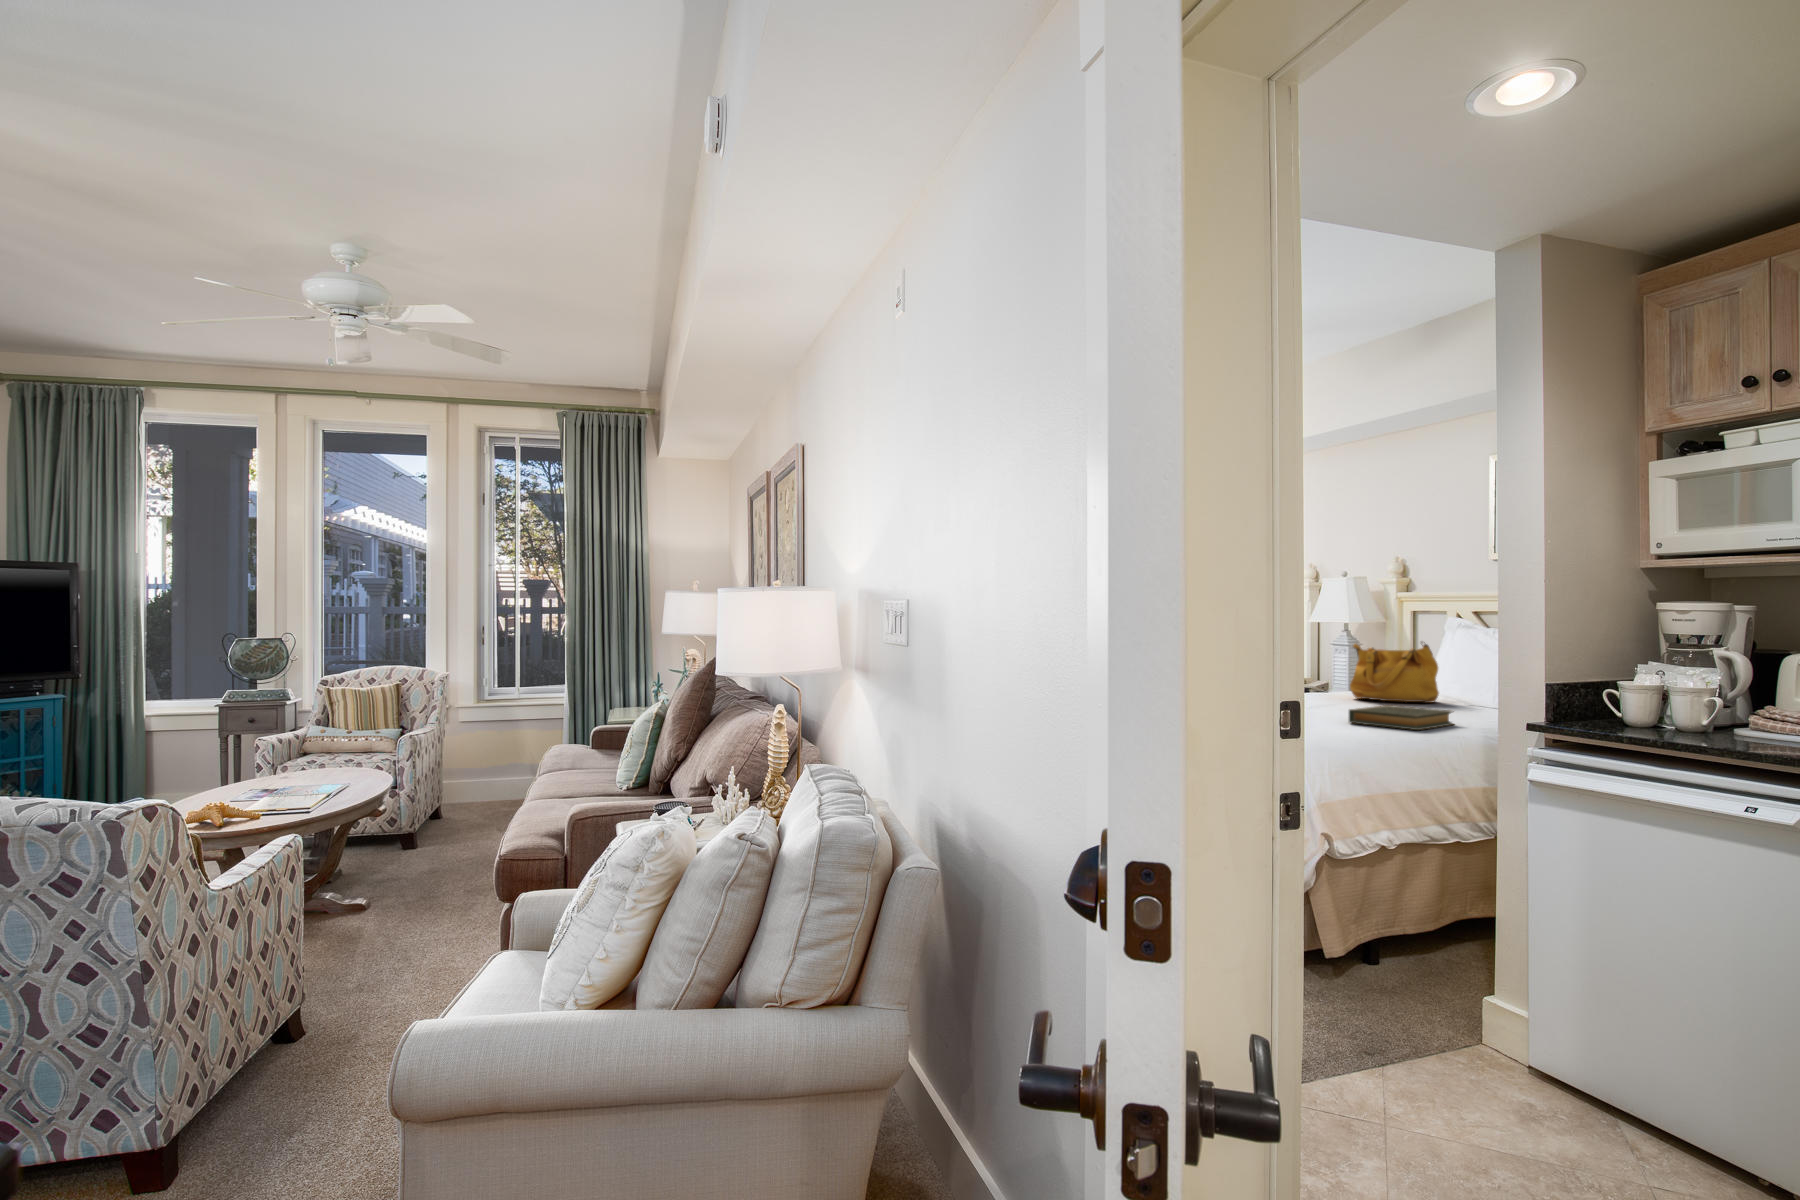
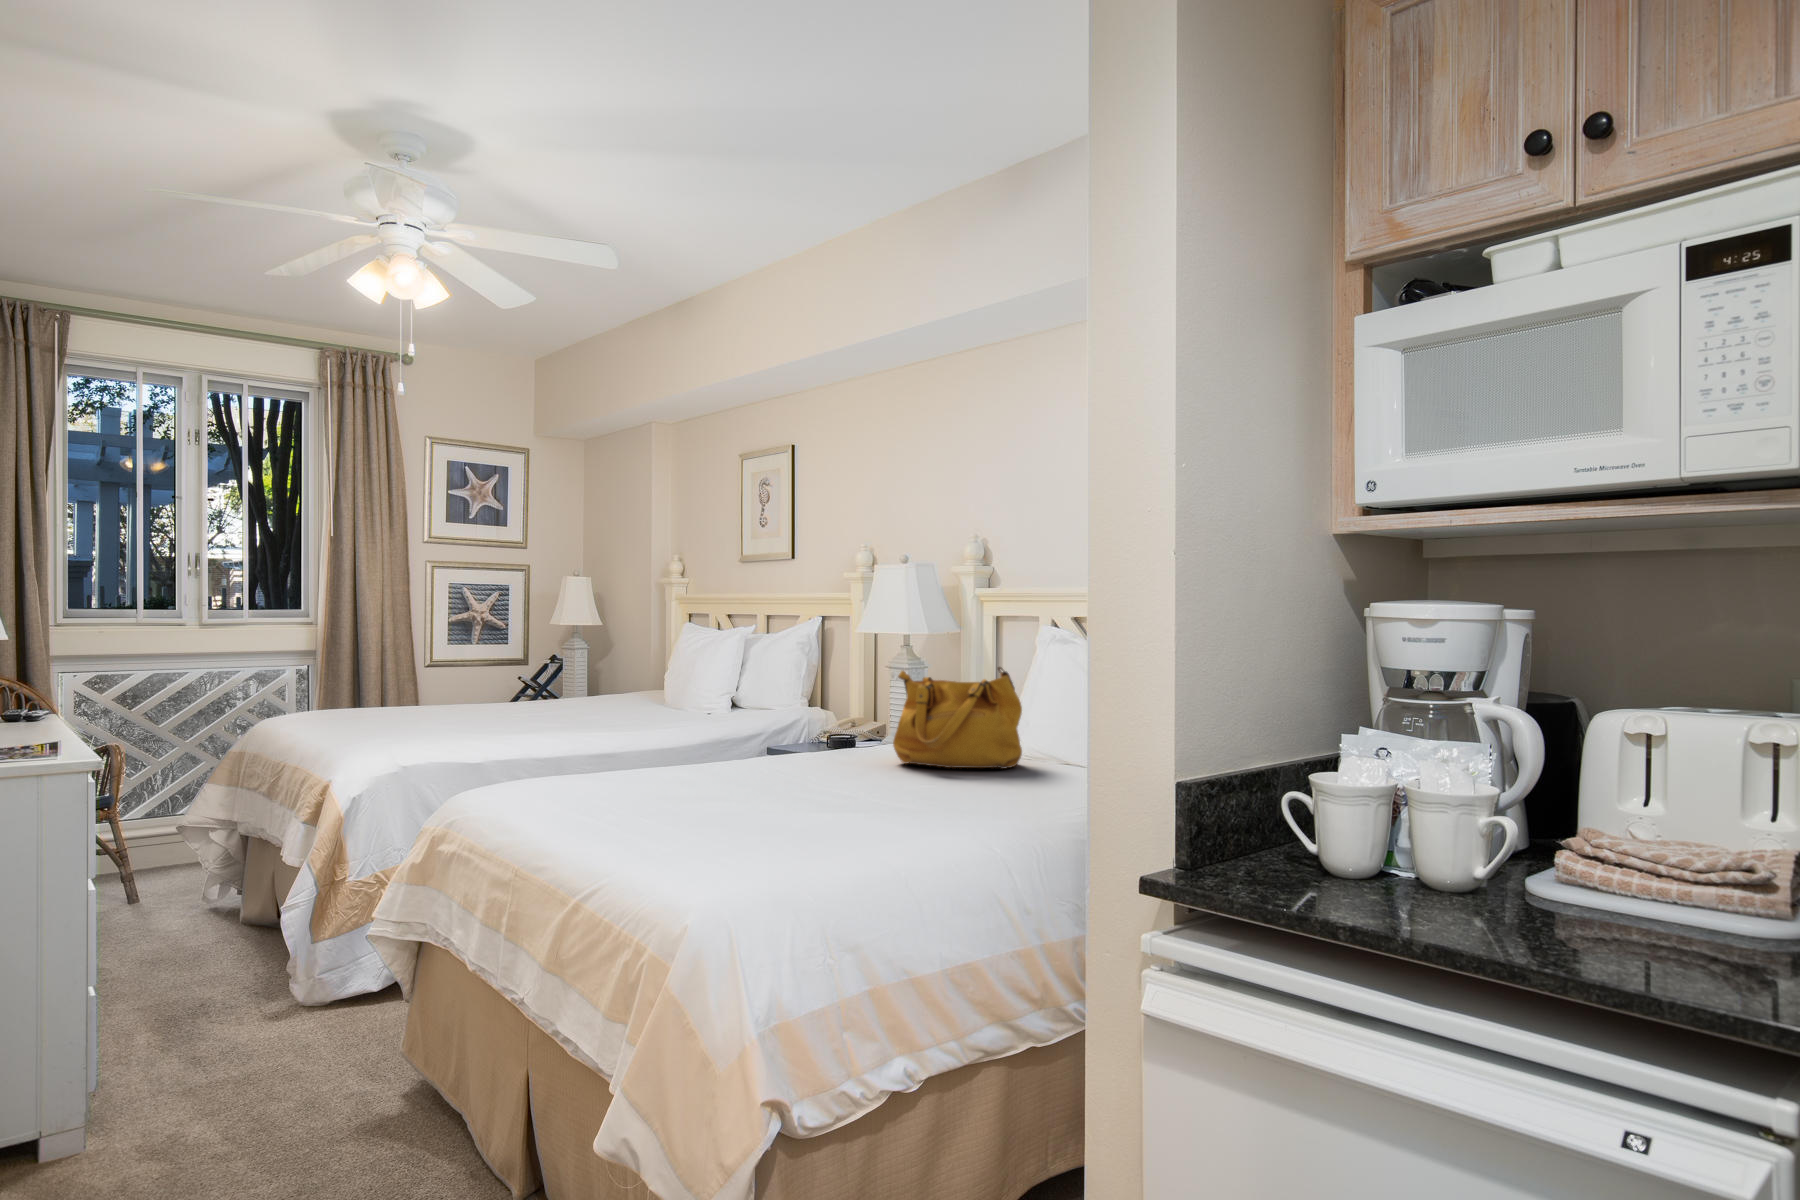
hardback book: present [1349,705,1453,730] -> none [853,787,1034,846]

